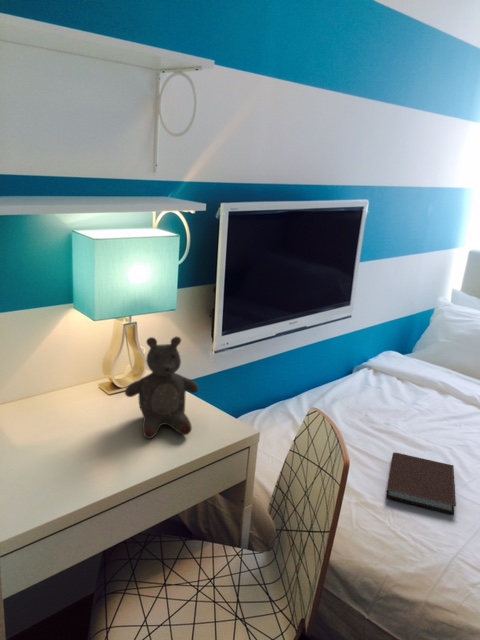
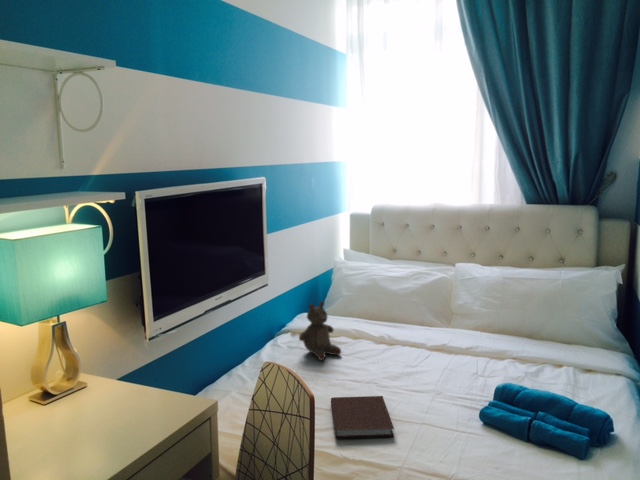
stuffed bear: present [125,337,199,438] -> present [299,302,341,360]

